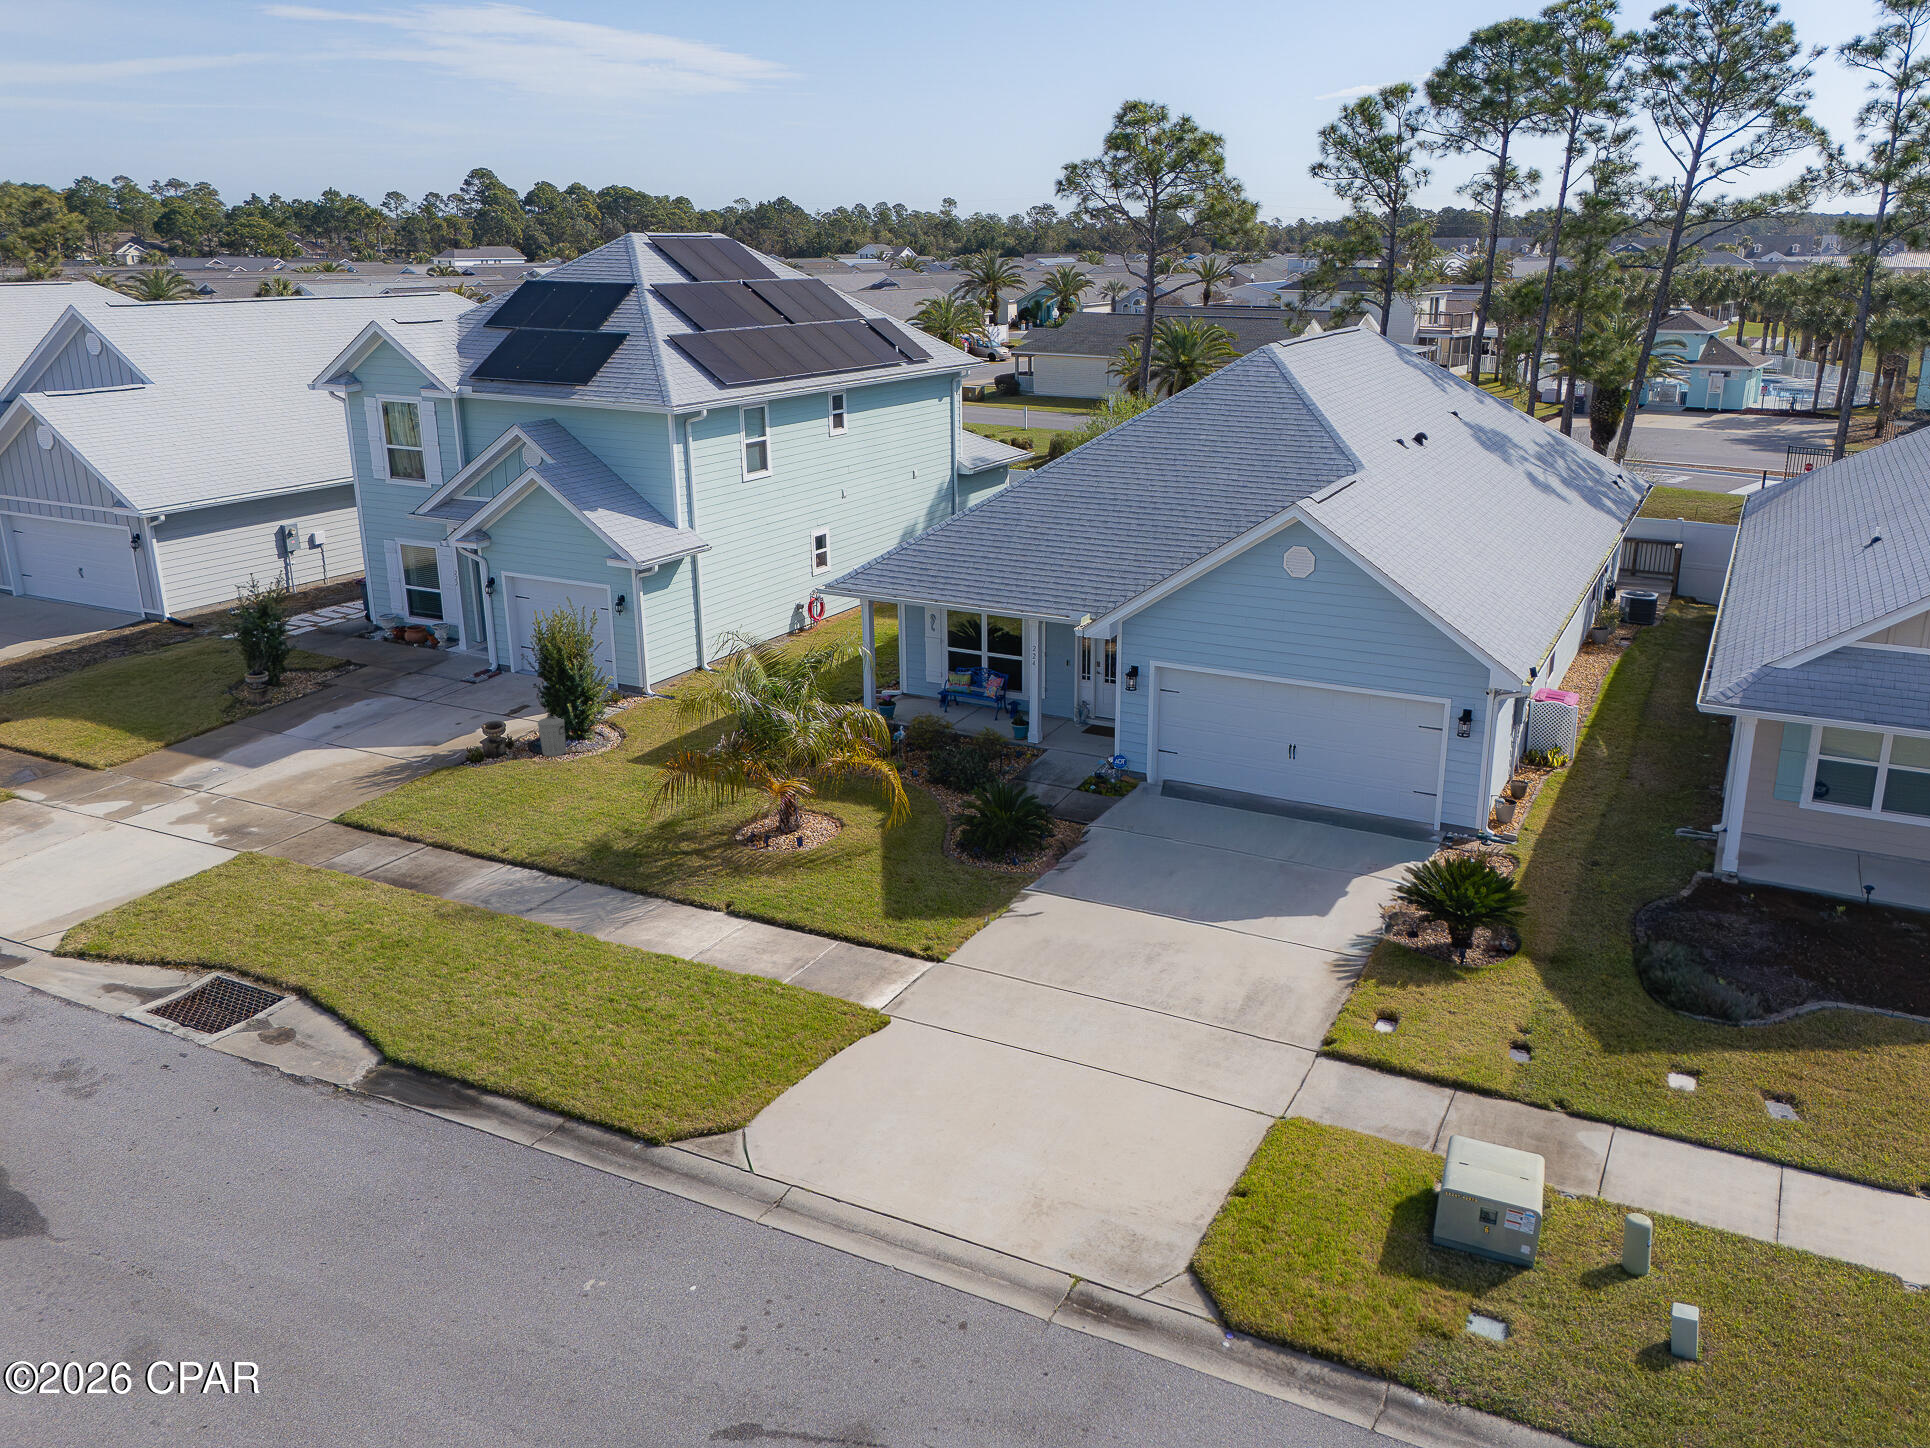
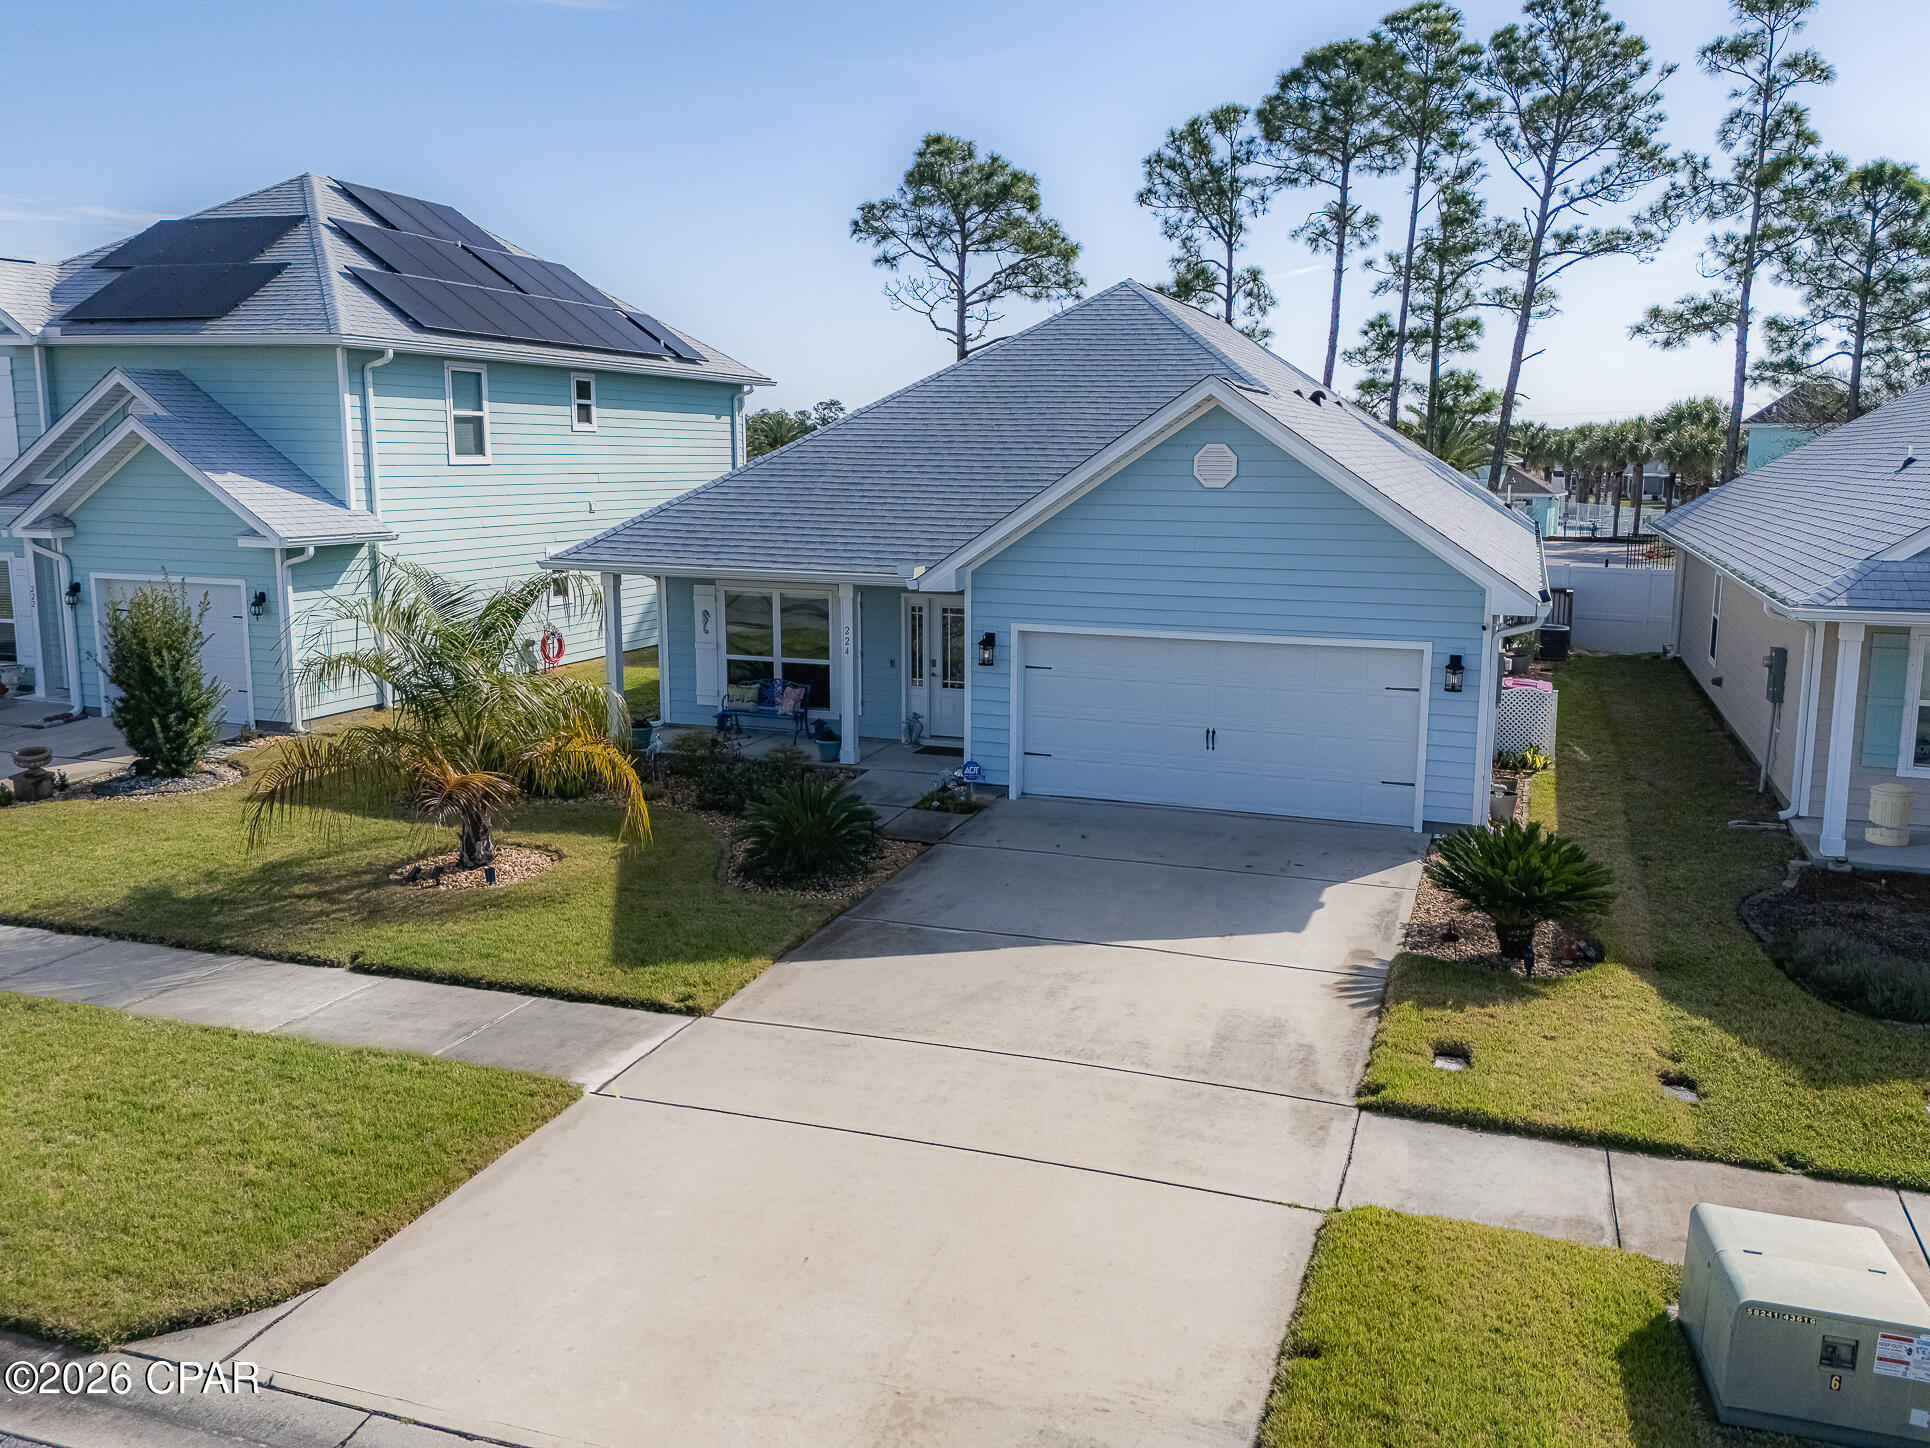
trash can: present [538,716,566,756] -> present [1865,783,1915,846]

